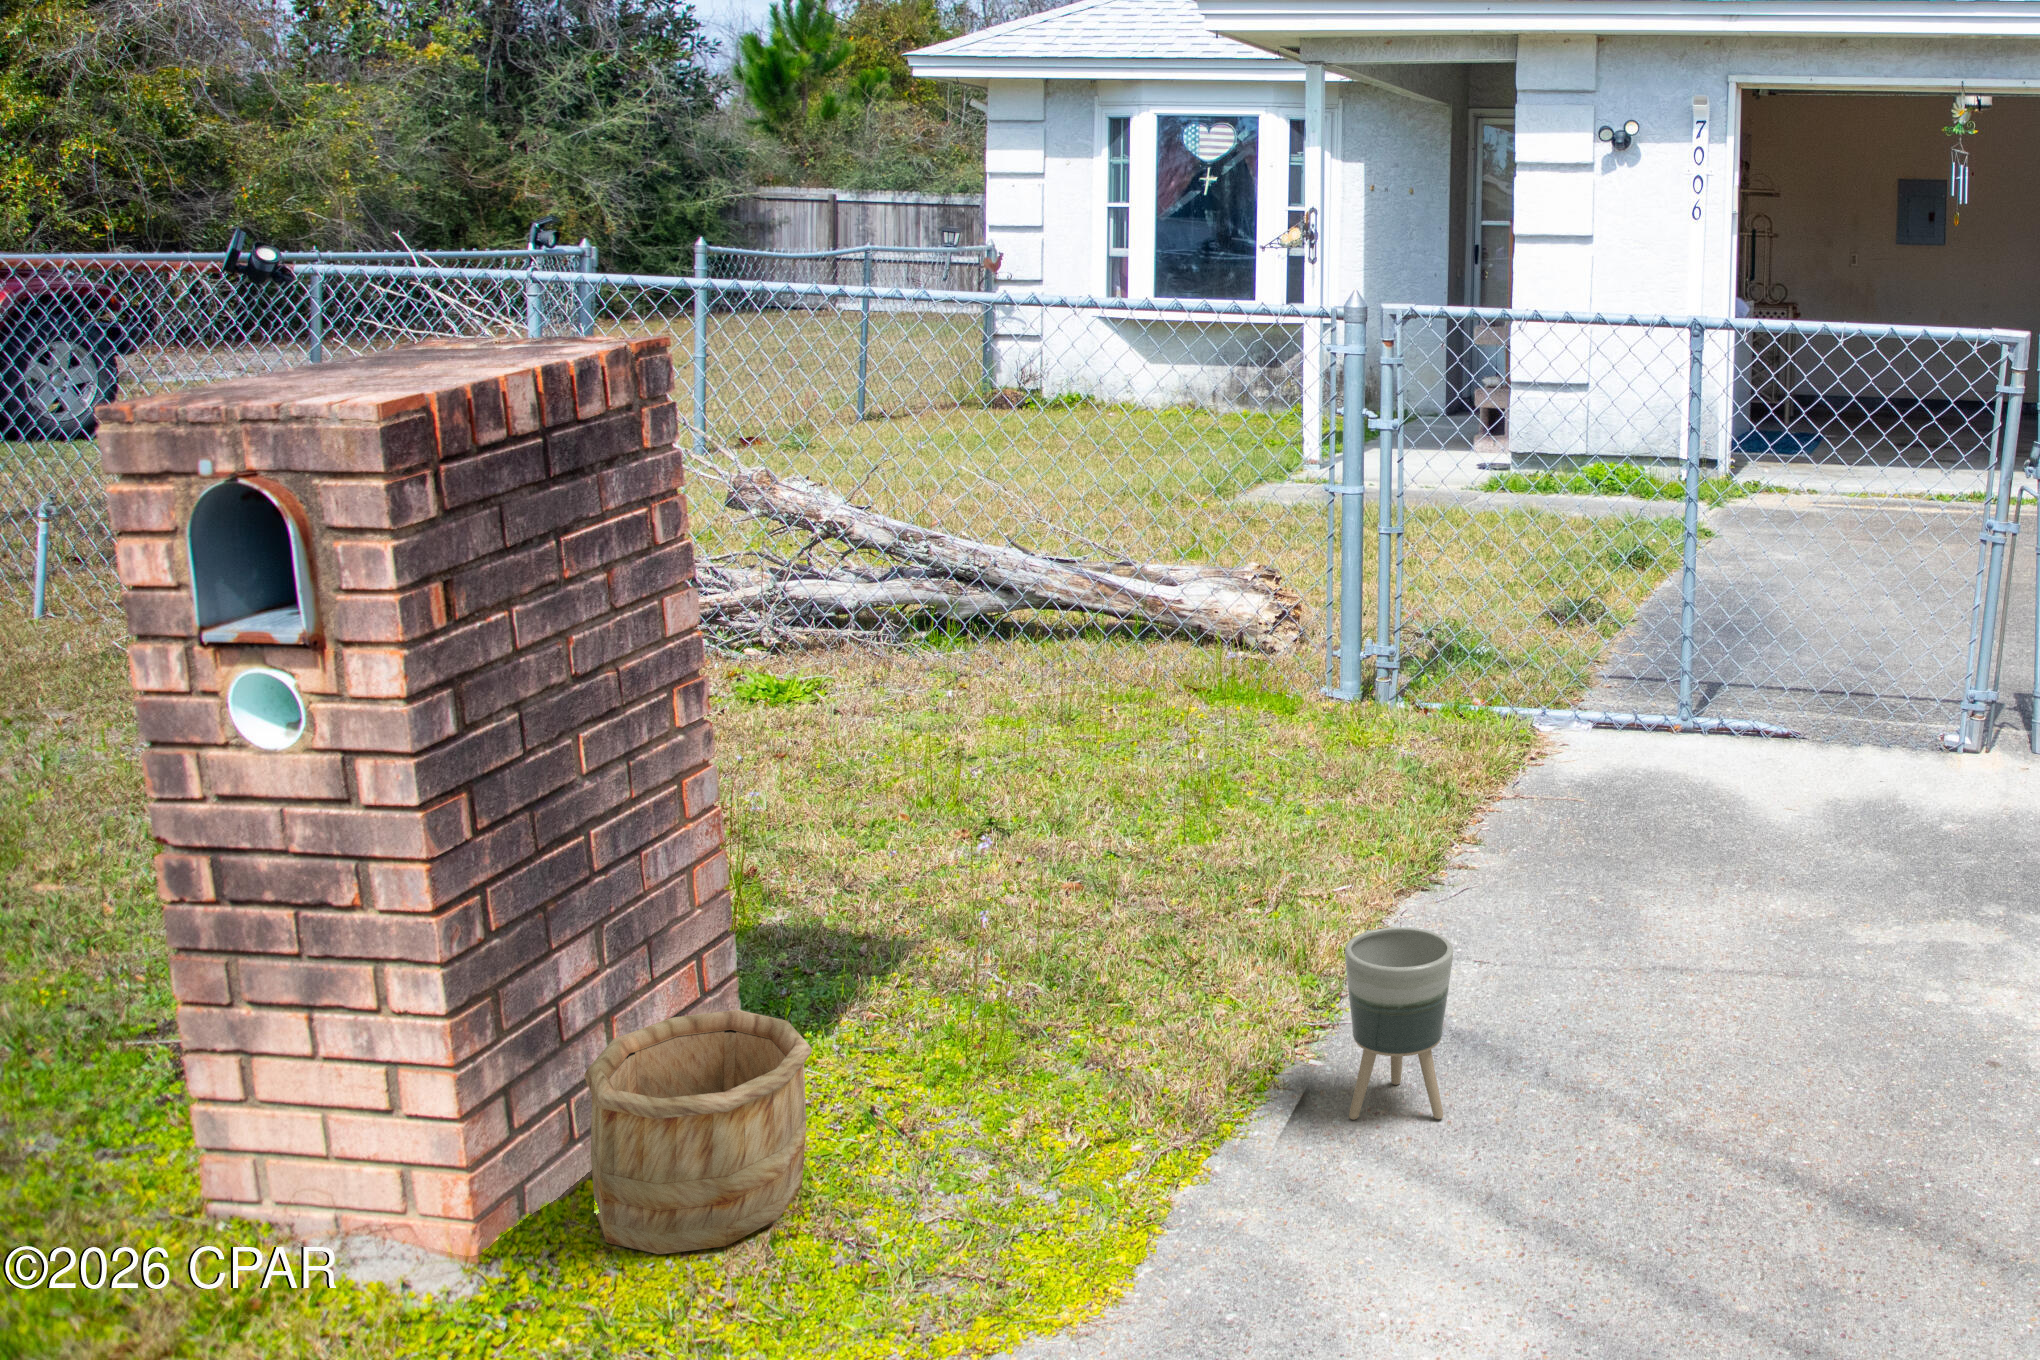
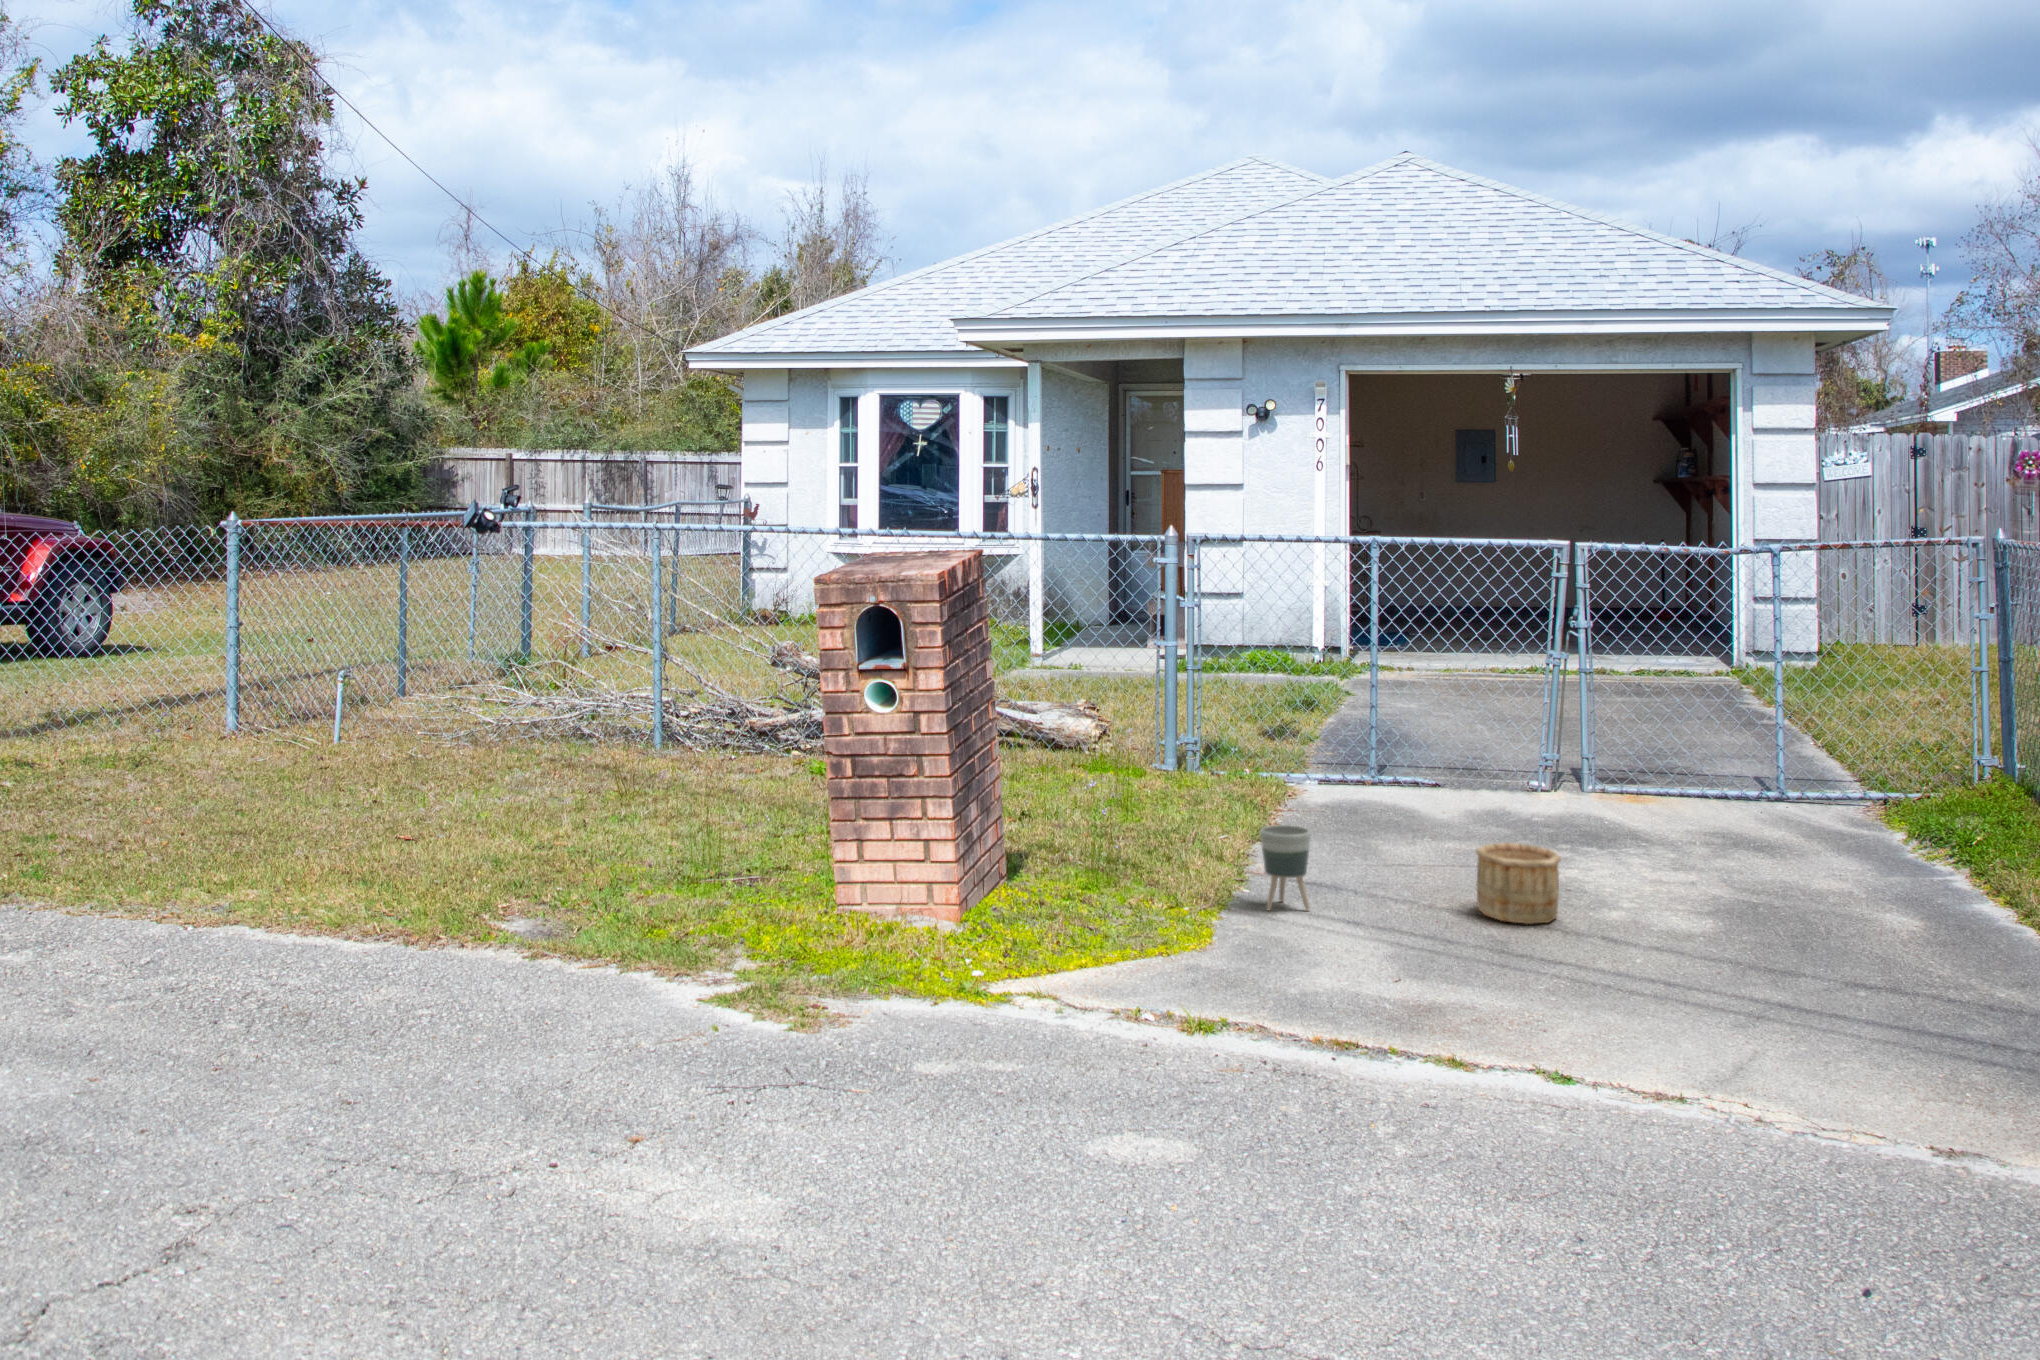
wooden bucket: present [584,1010,812,1254] -> present [1475,843,1561,924]

